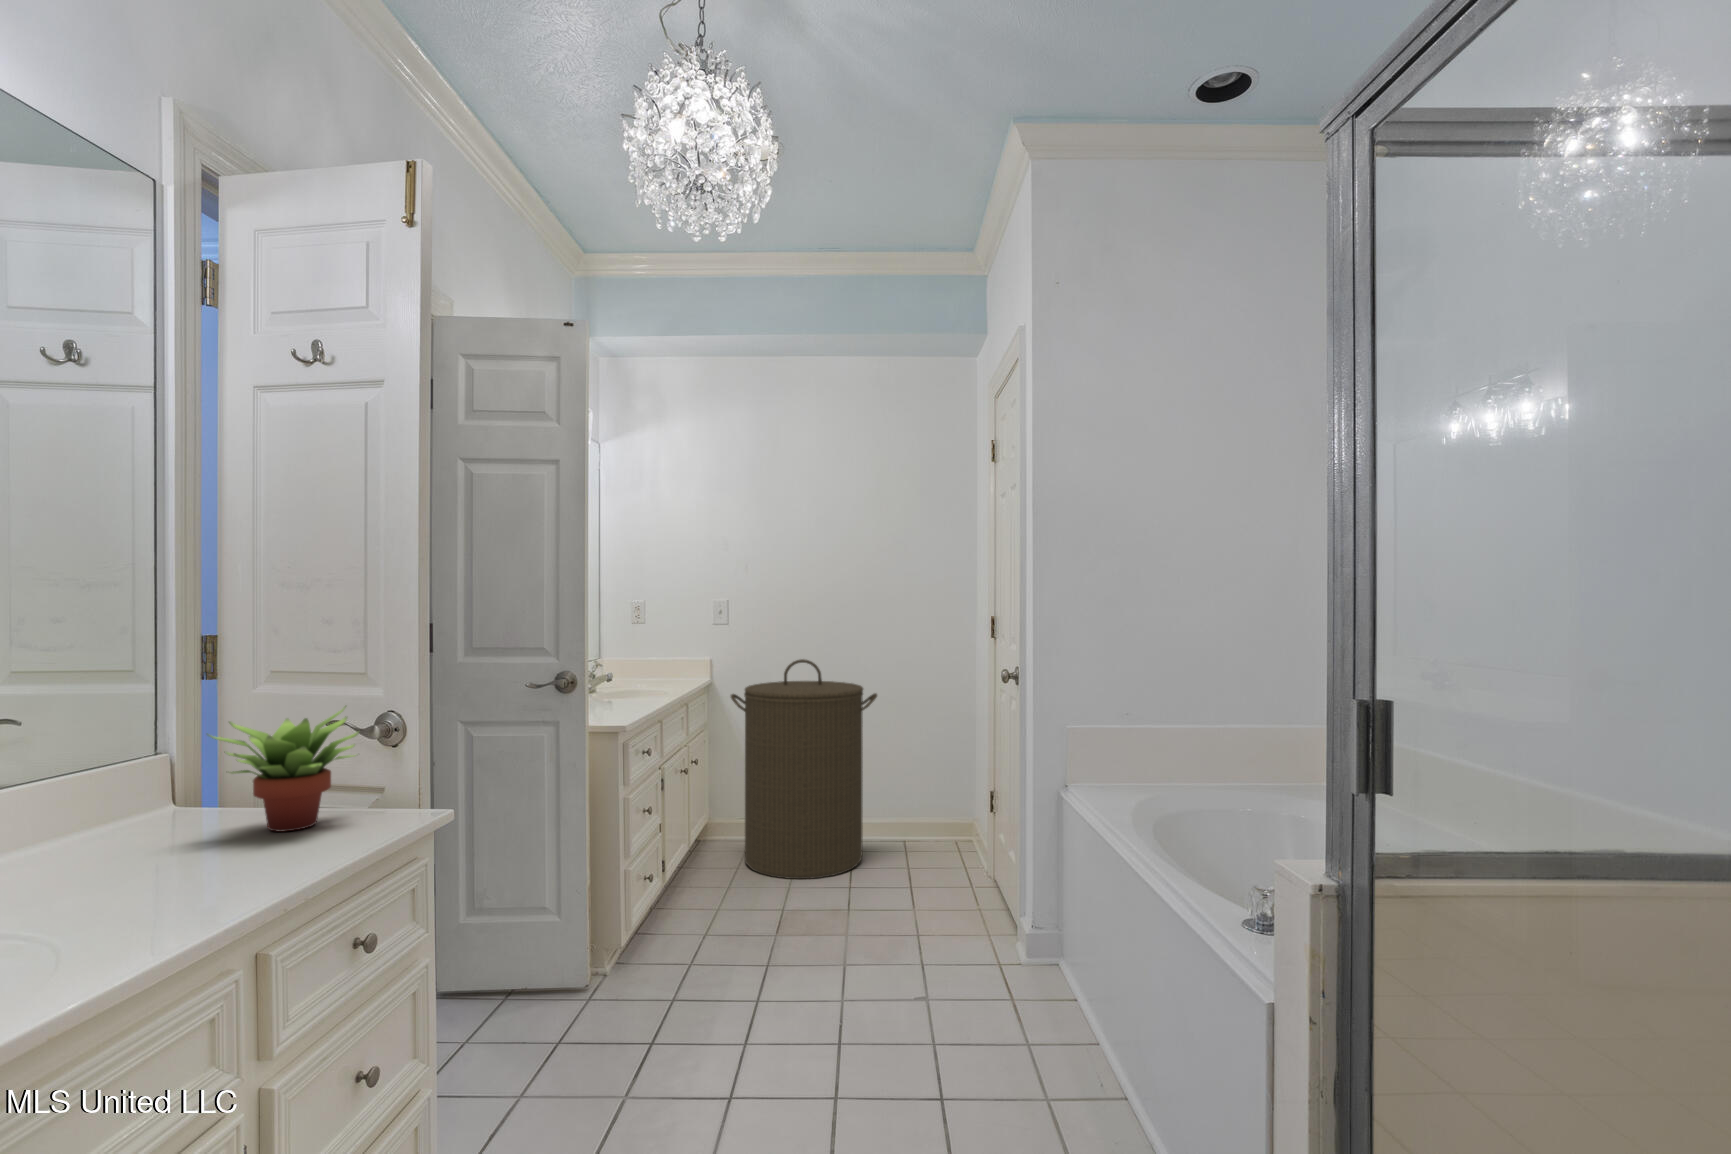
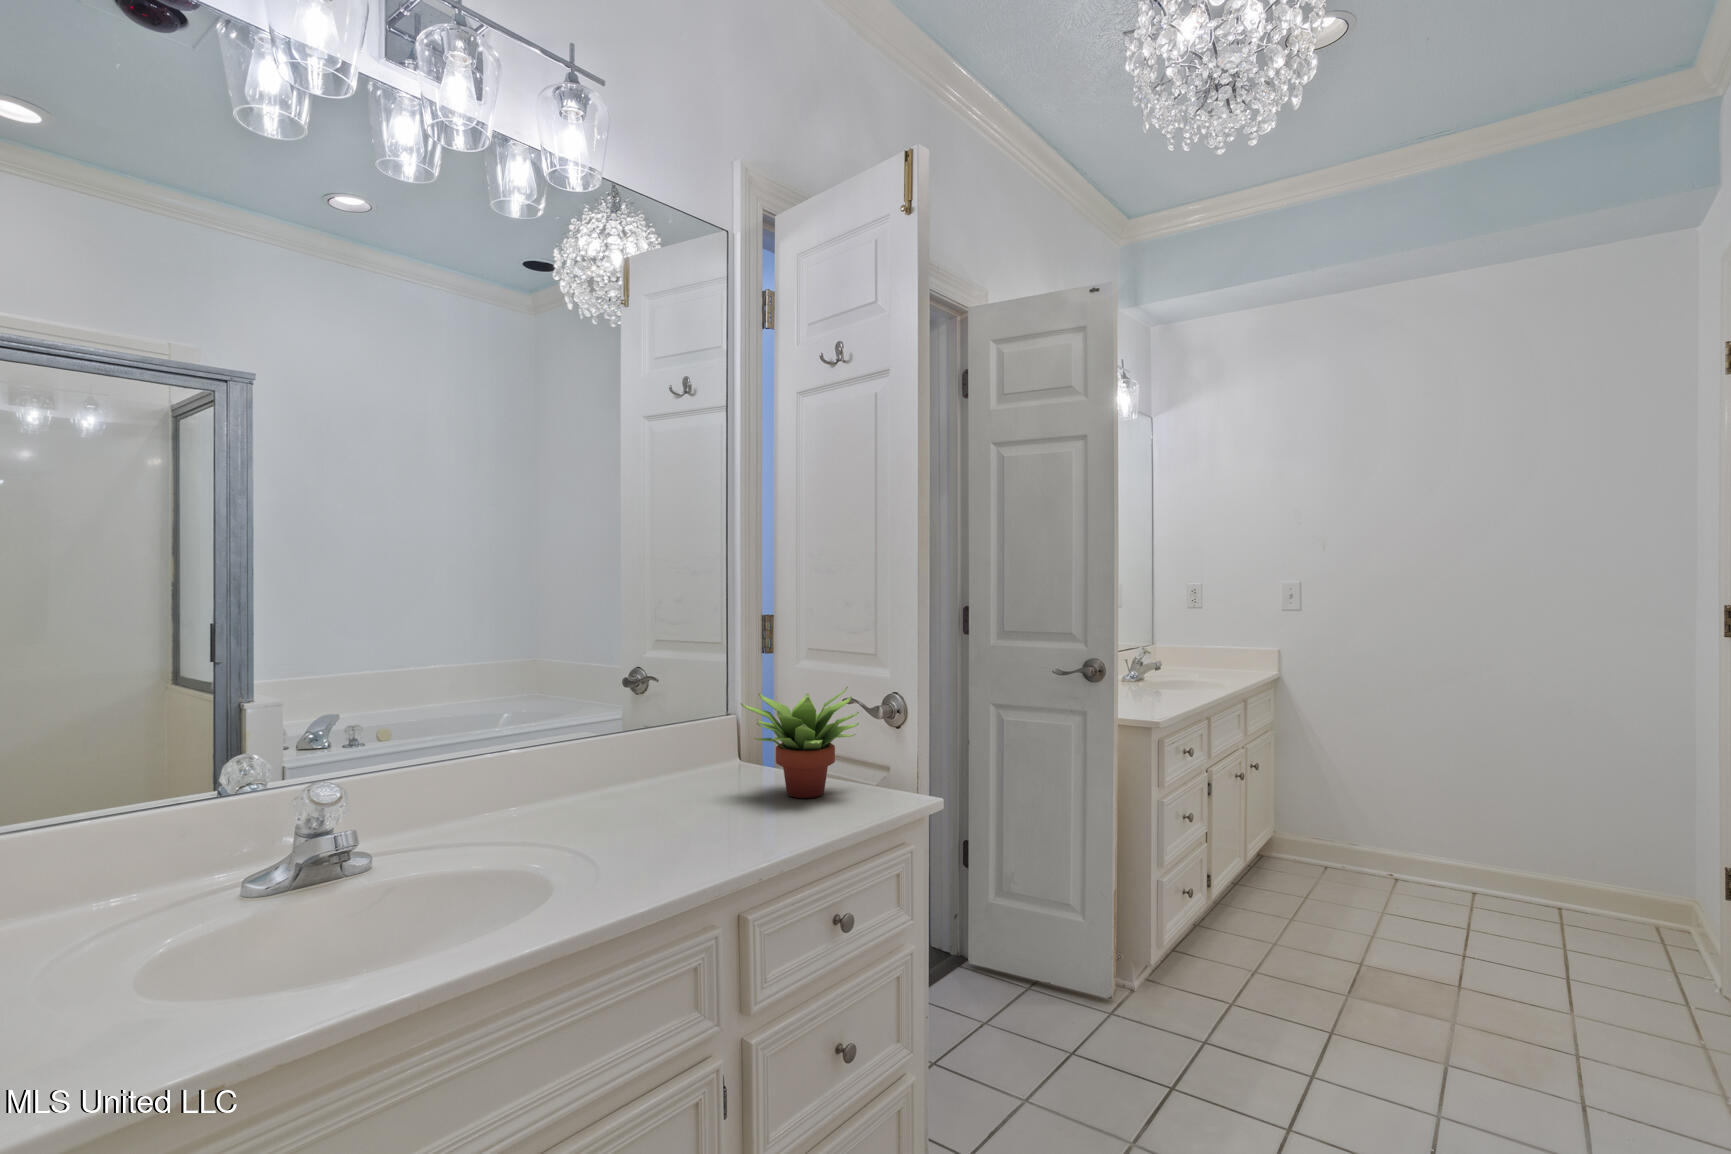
laundry hamper: present [731,659,877,879] -> none [1300,658,1520,940]

